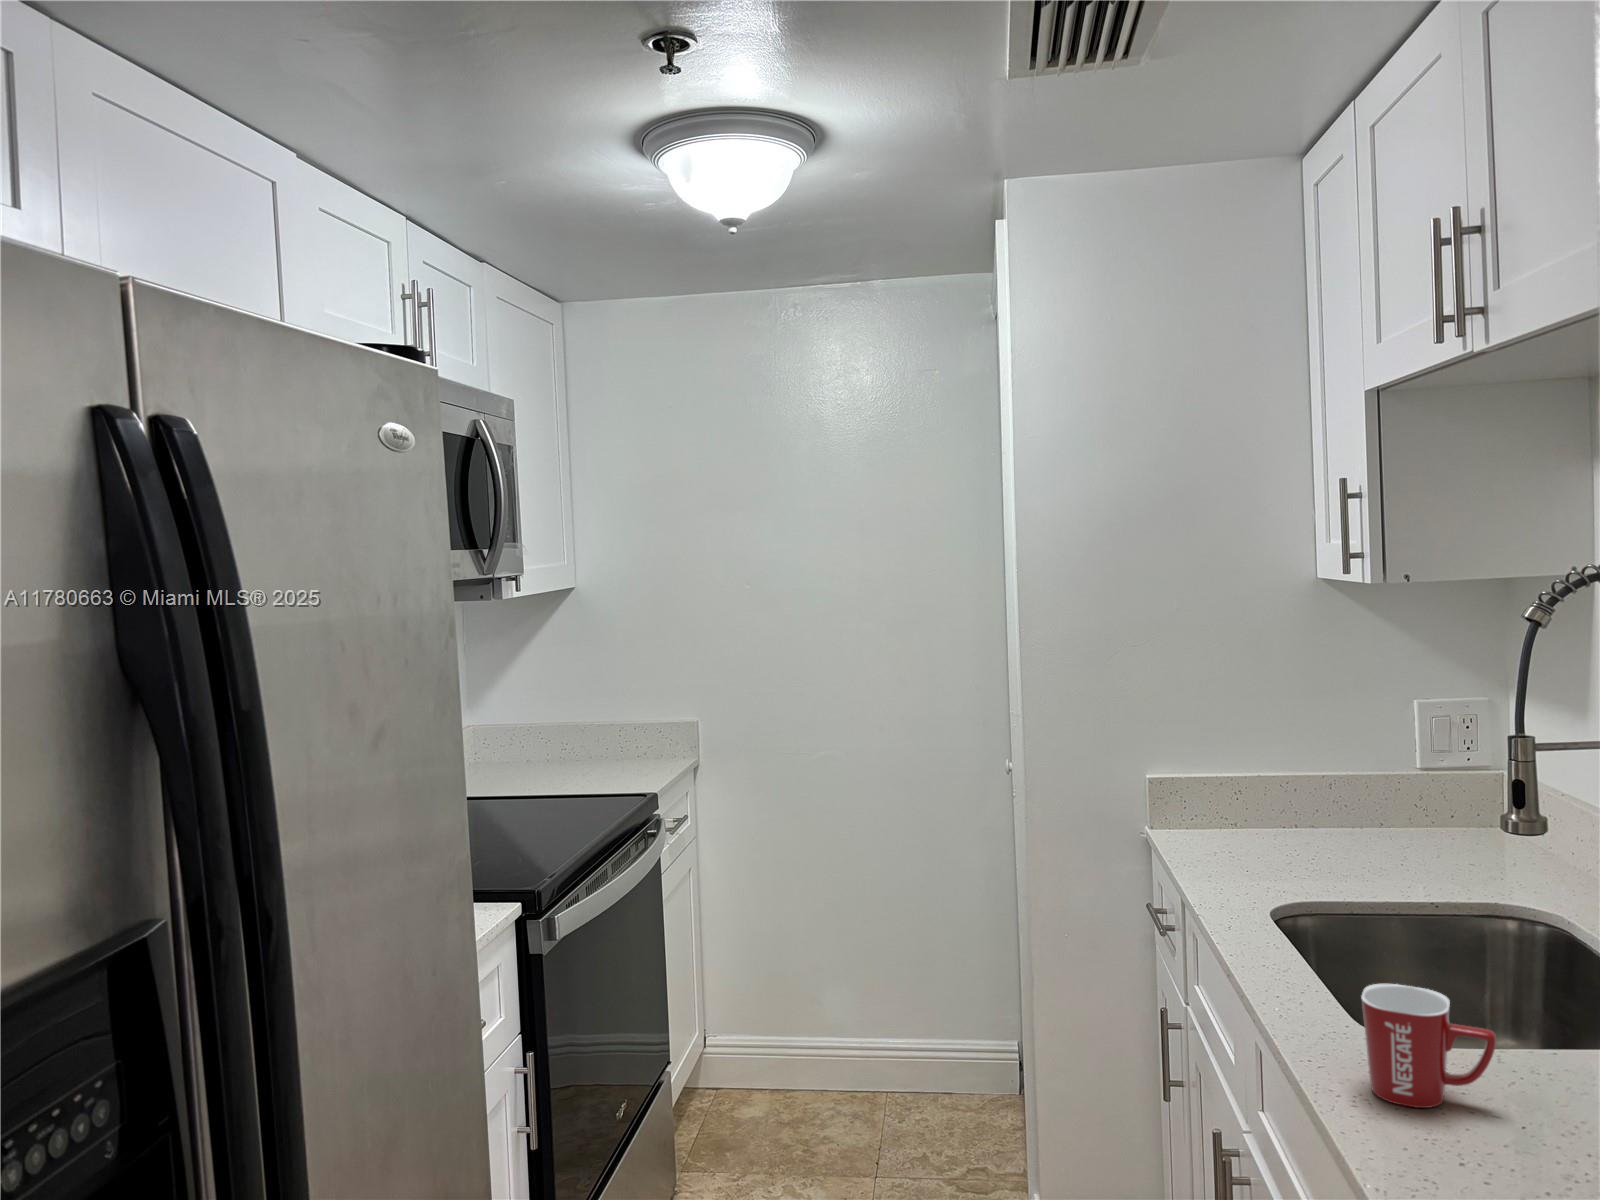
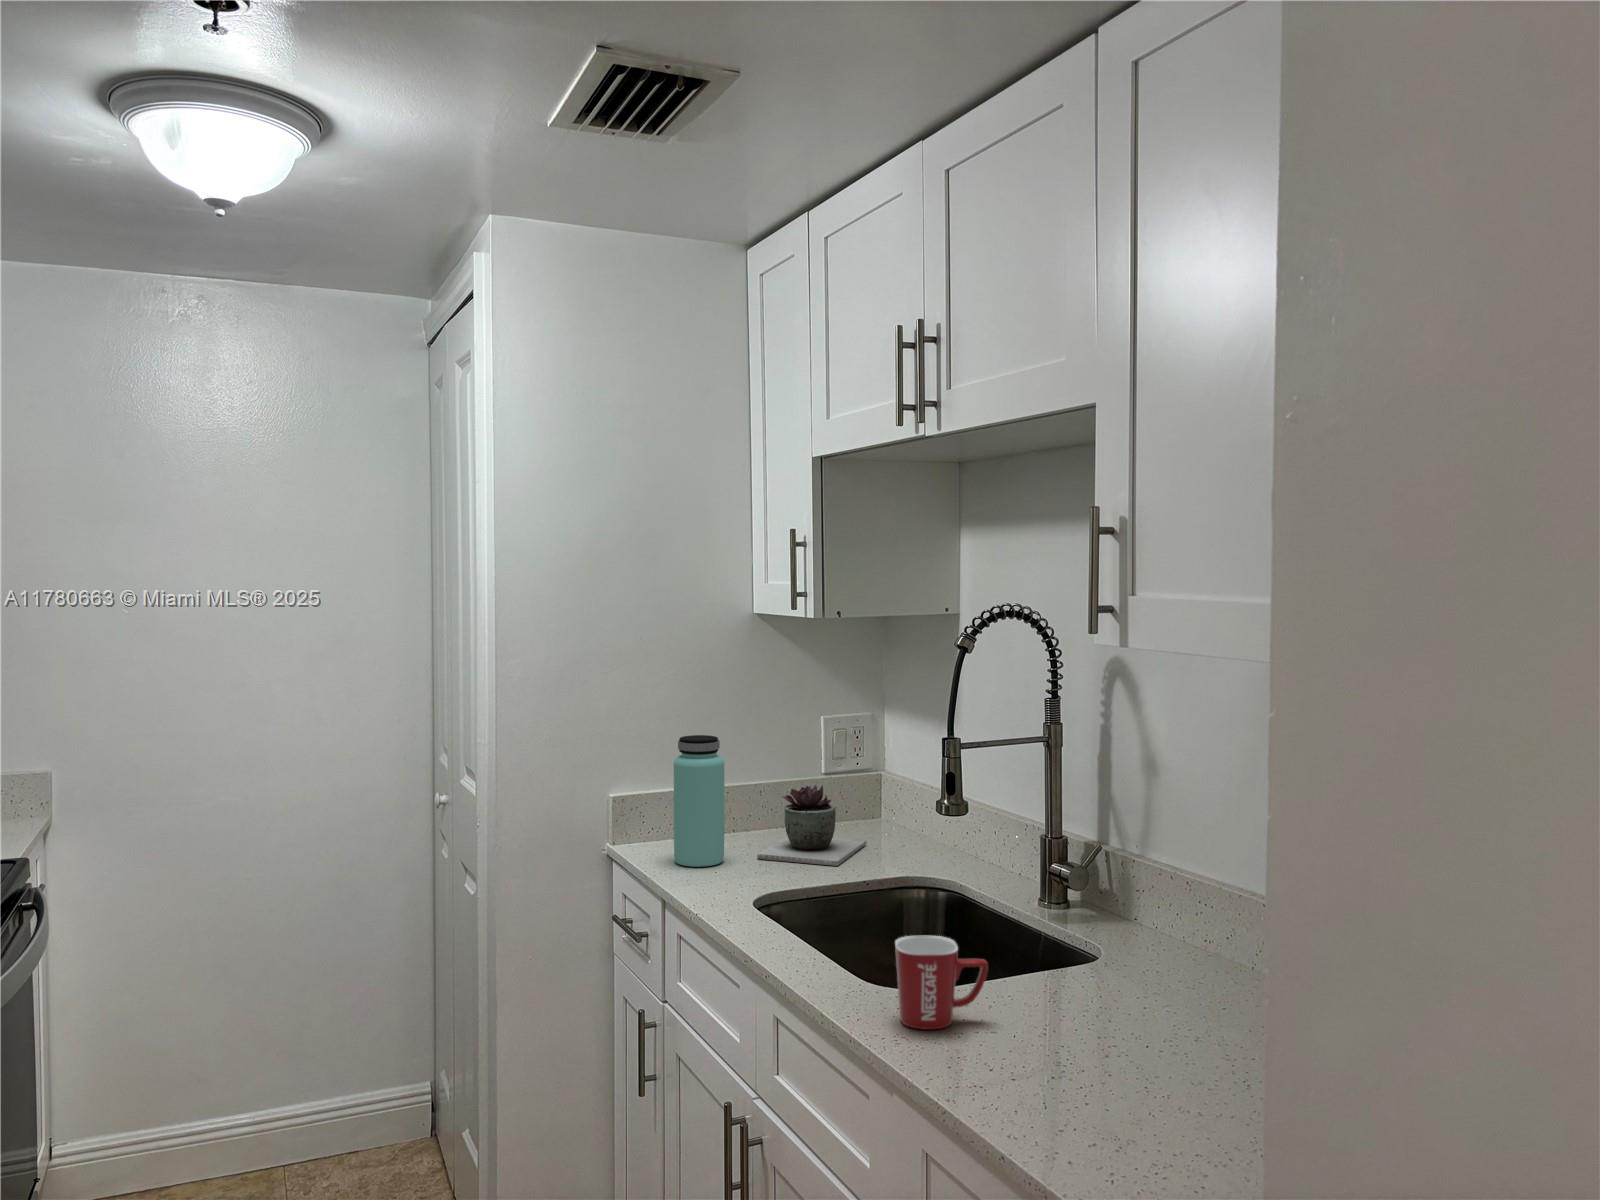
bottle: none [1202,717,1264,863] -> present [674,735,724,867]
succulent plant: none [1306,781,1460,880] -> present [757,785,867,866]

